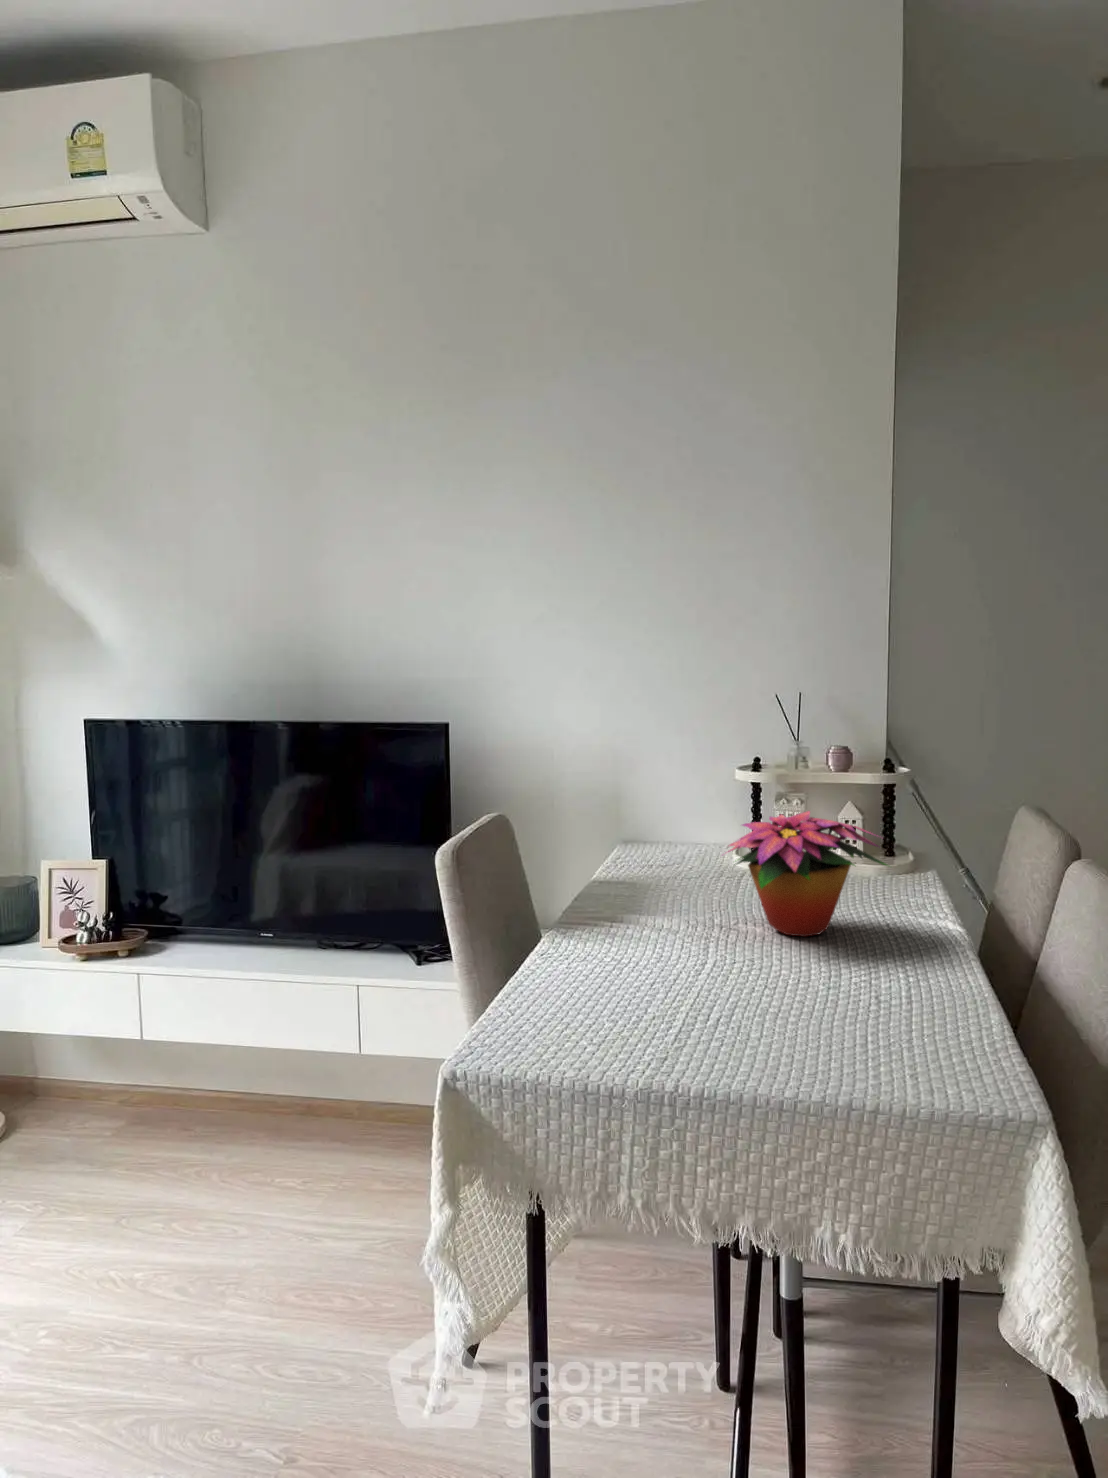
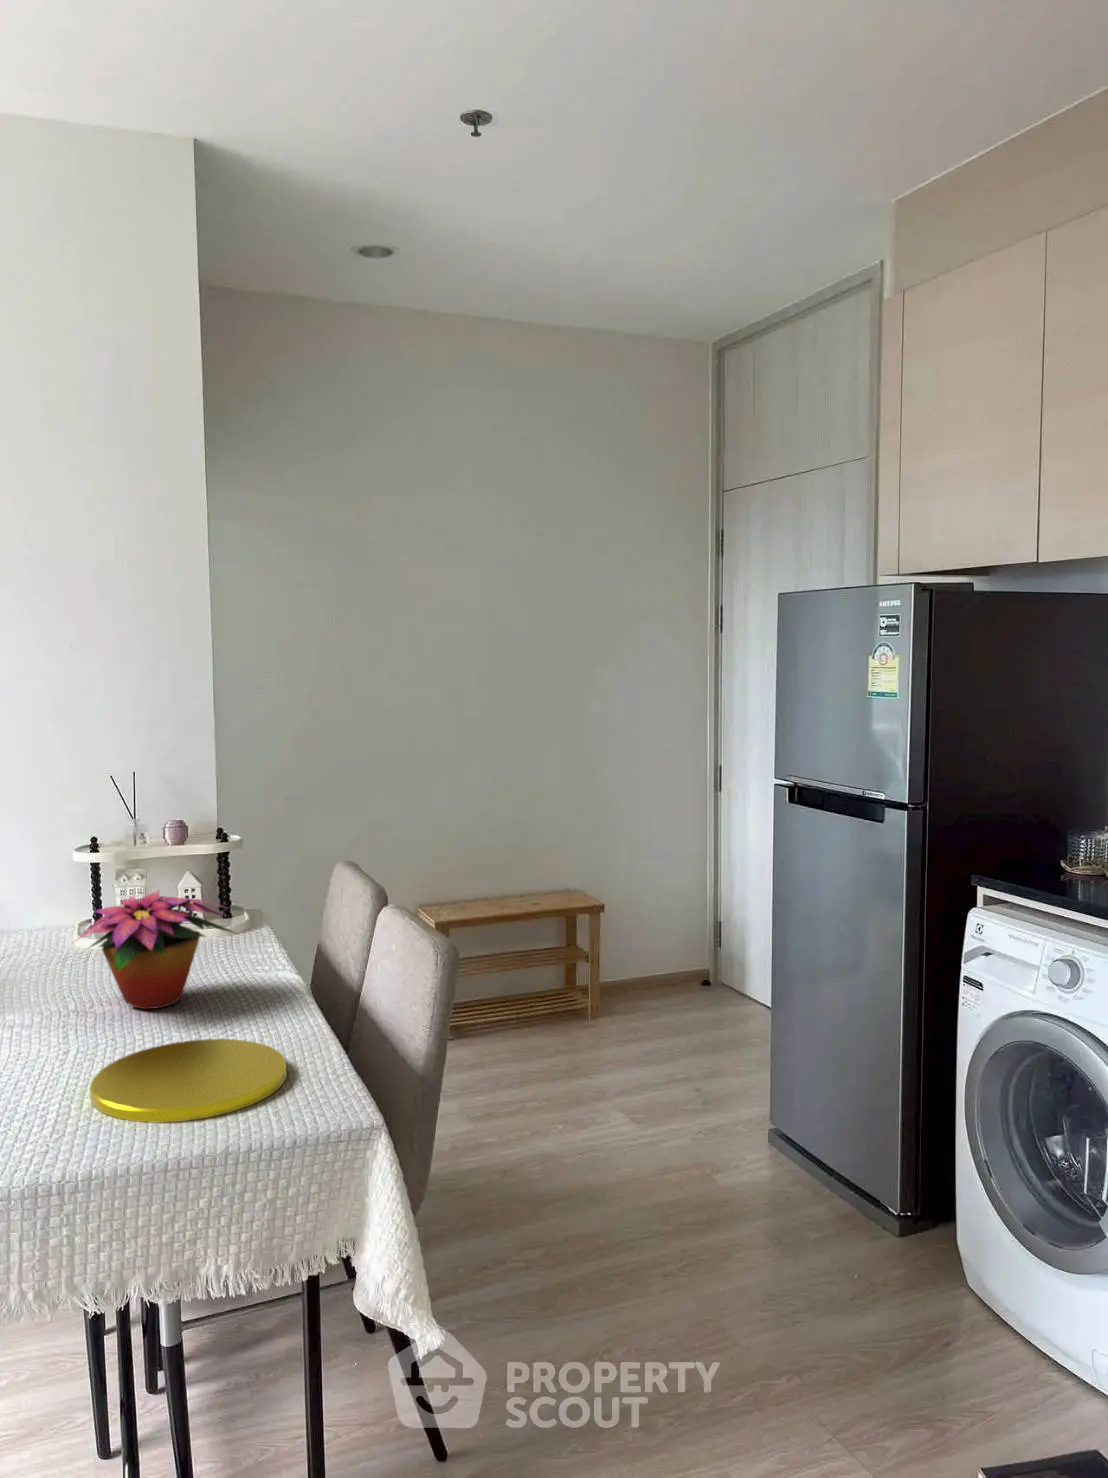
plate: none [717,974,933,1062] -> present [90,1039,286,1123]

